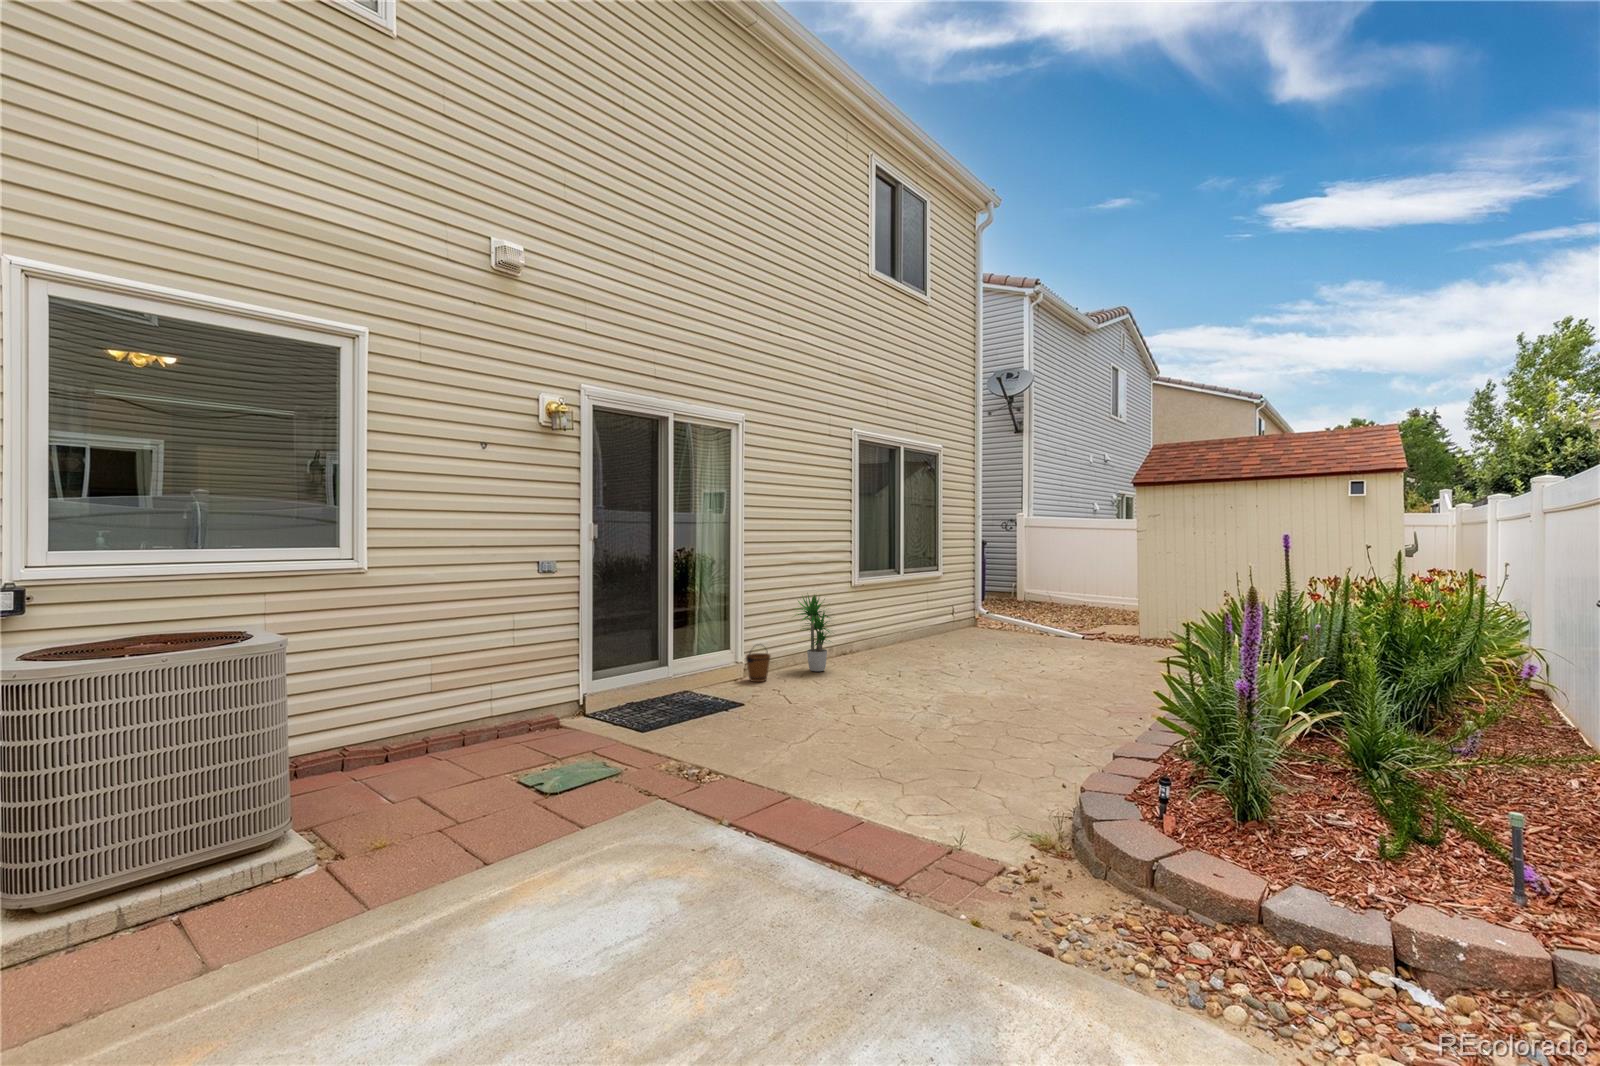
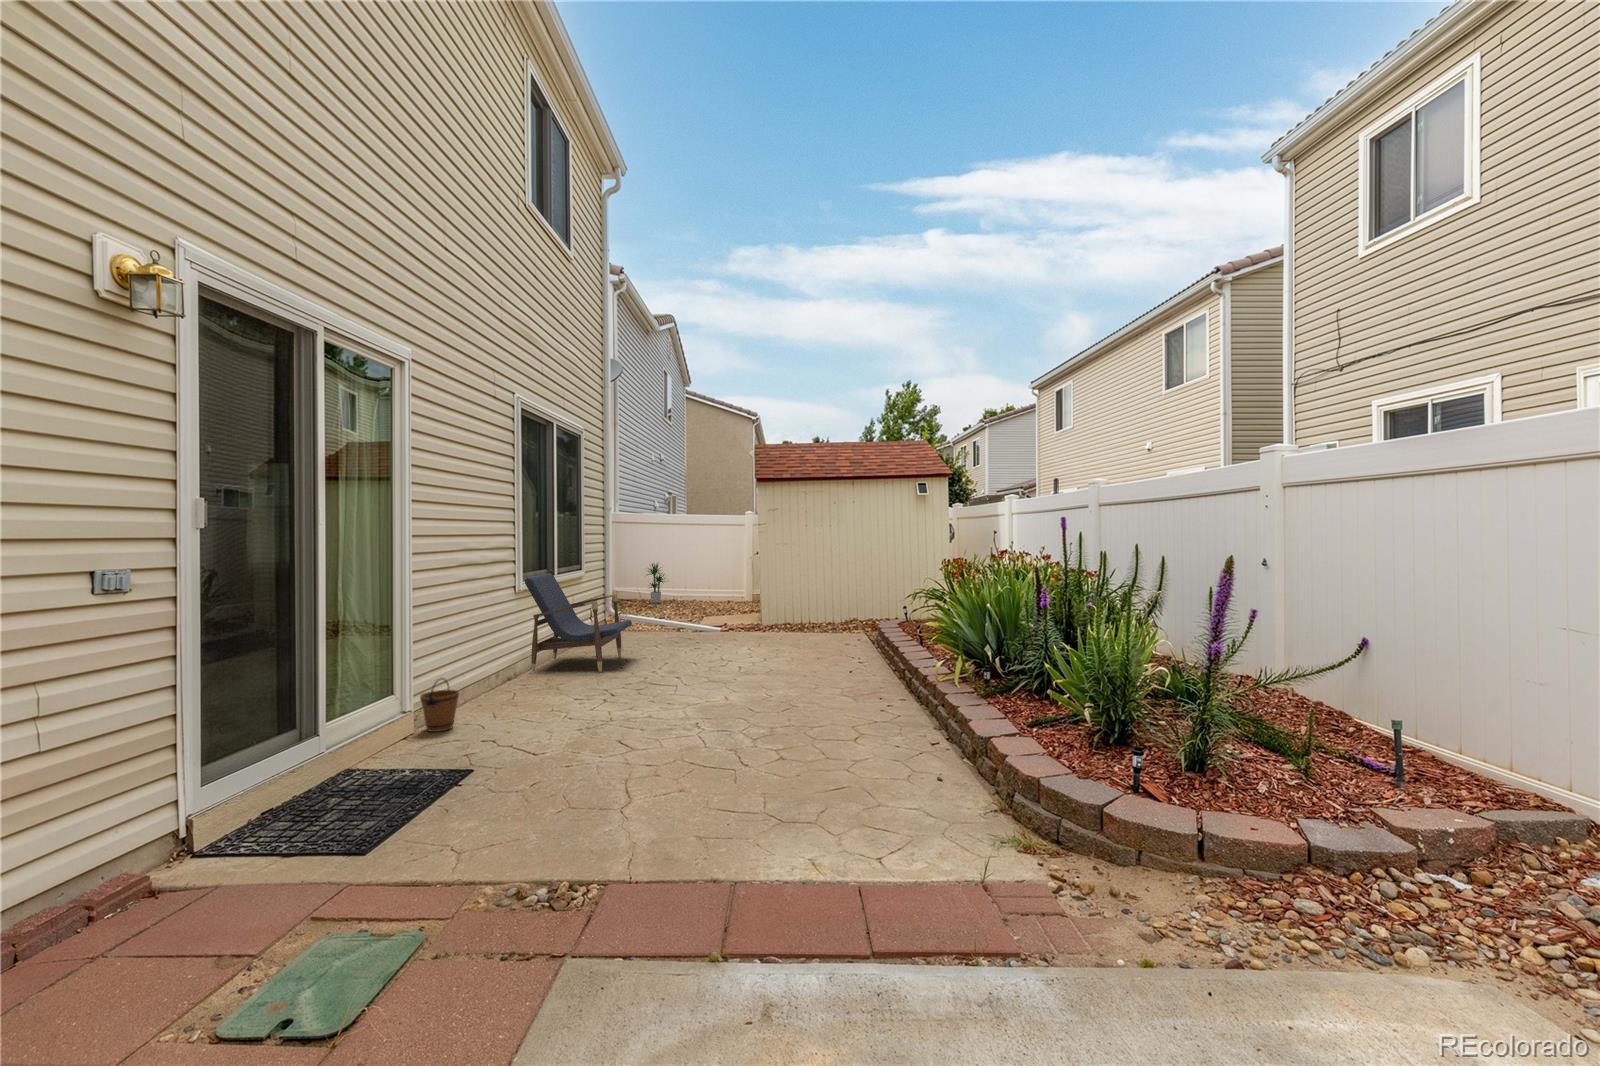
lounge chair: none [862,573,956,660] -> present [525,574,632,672]
potted plant: present [795,595,830,672] -> present [647,563,665,603]

